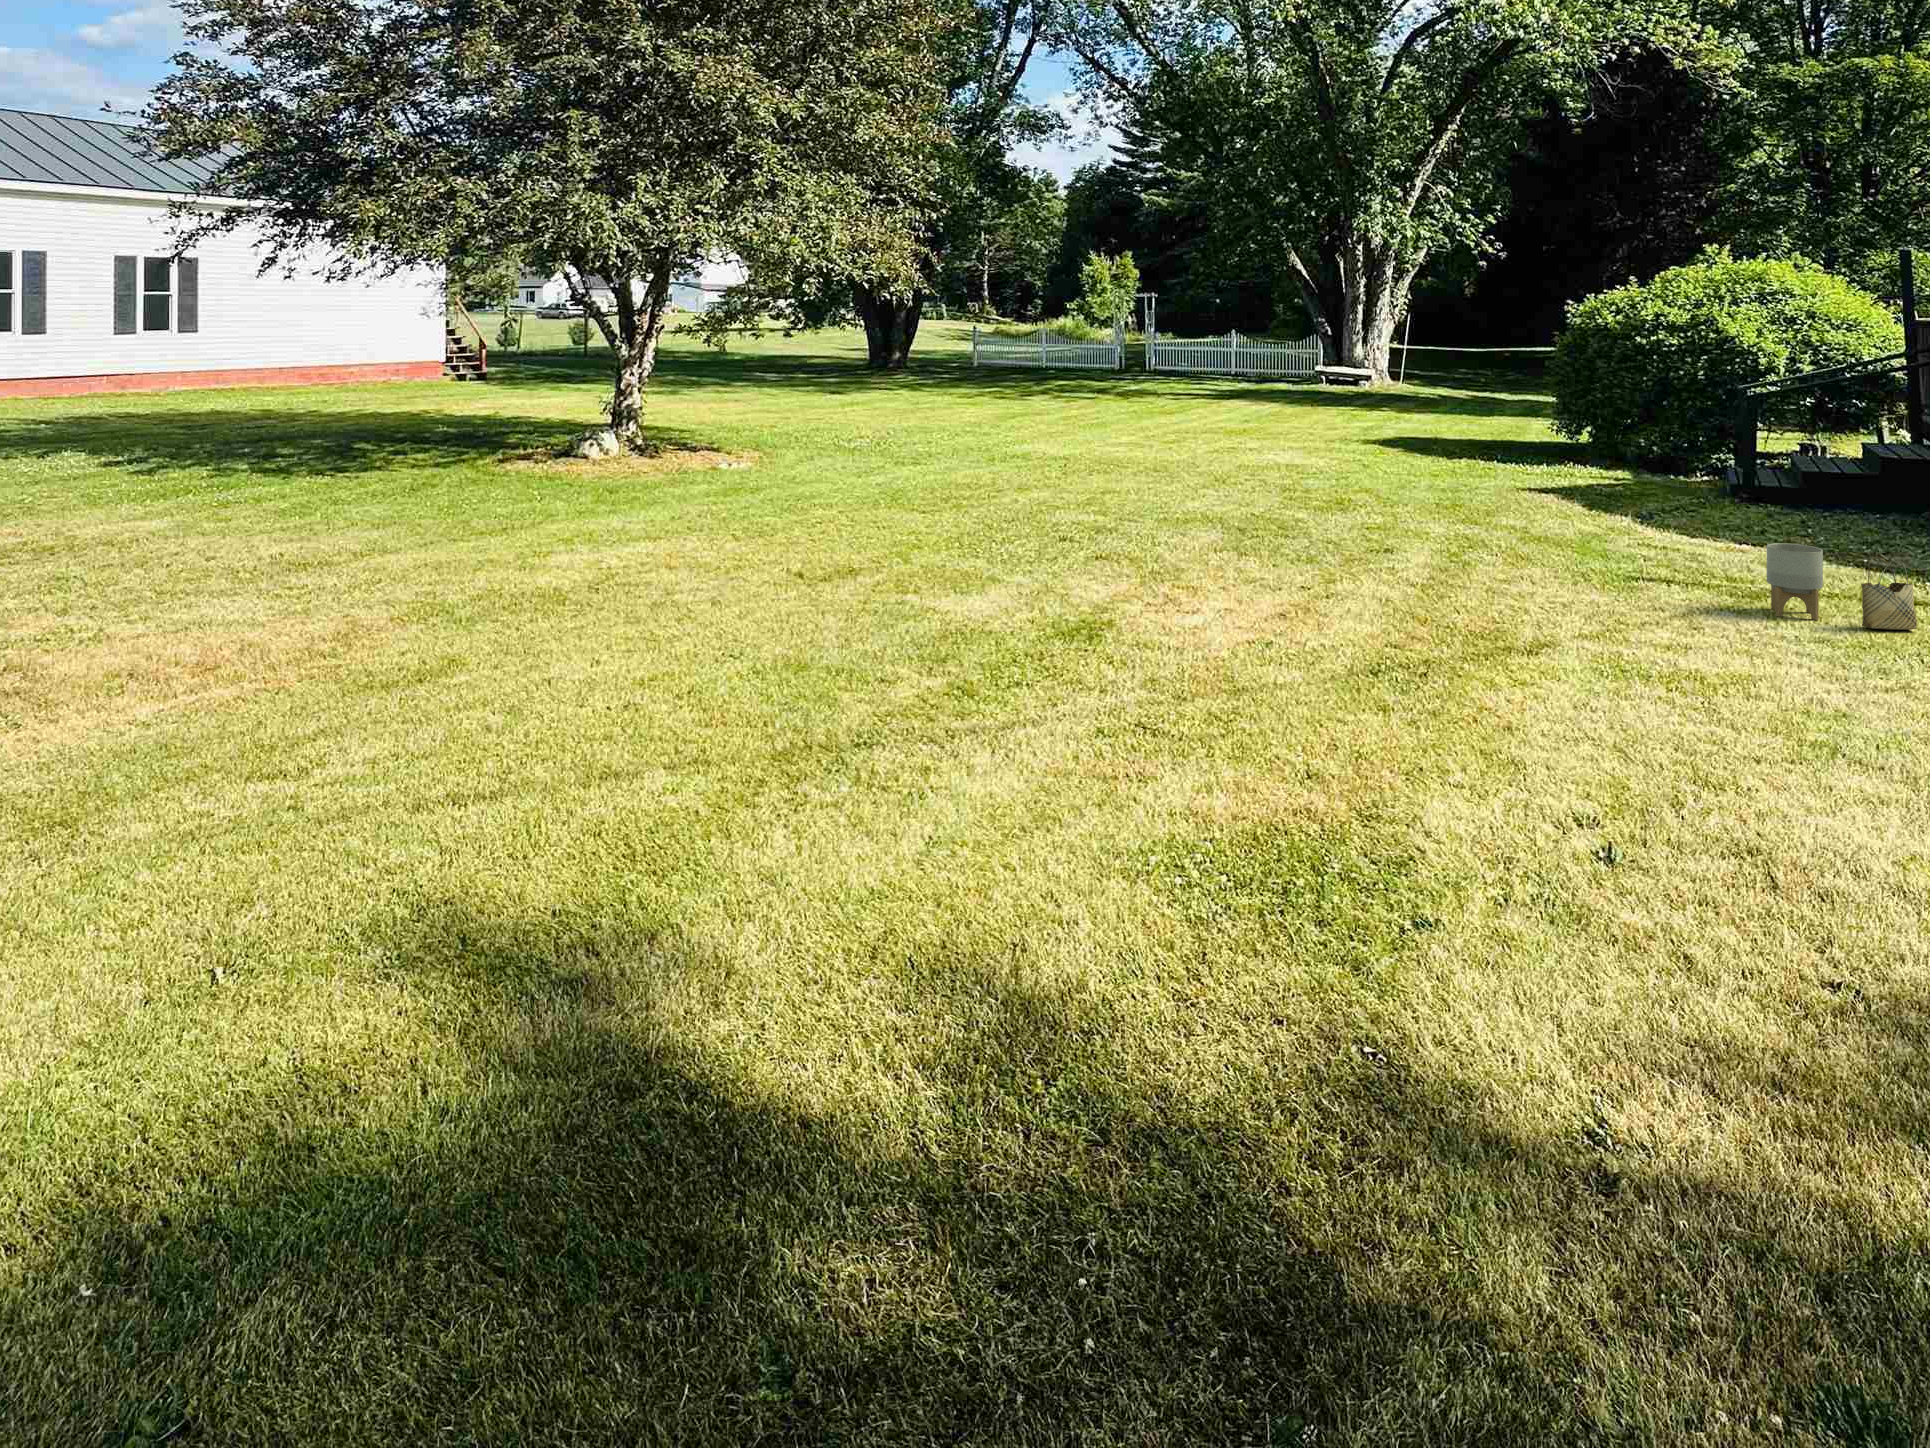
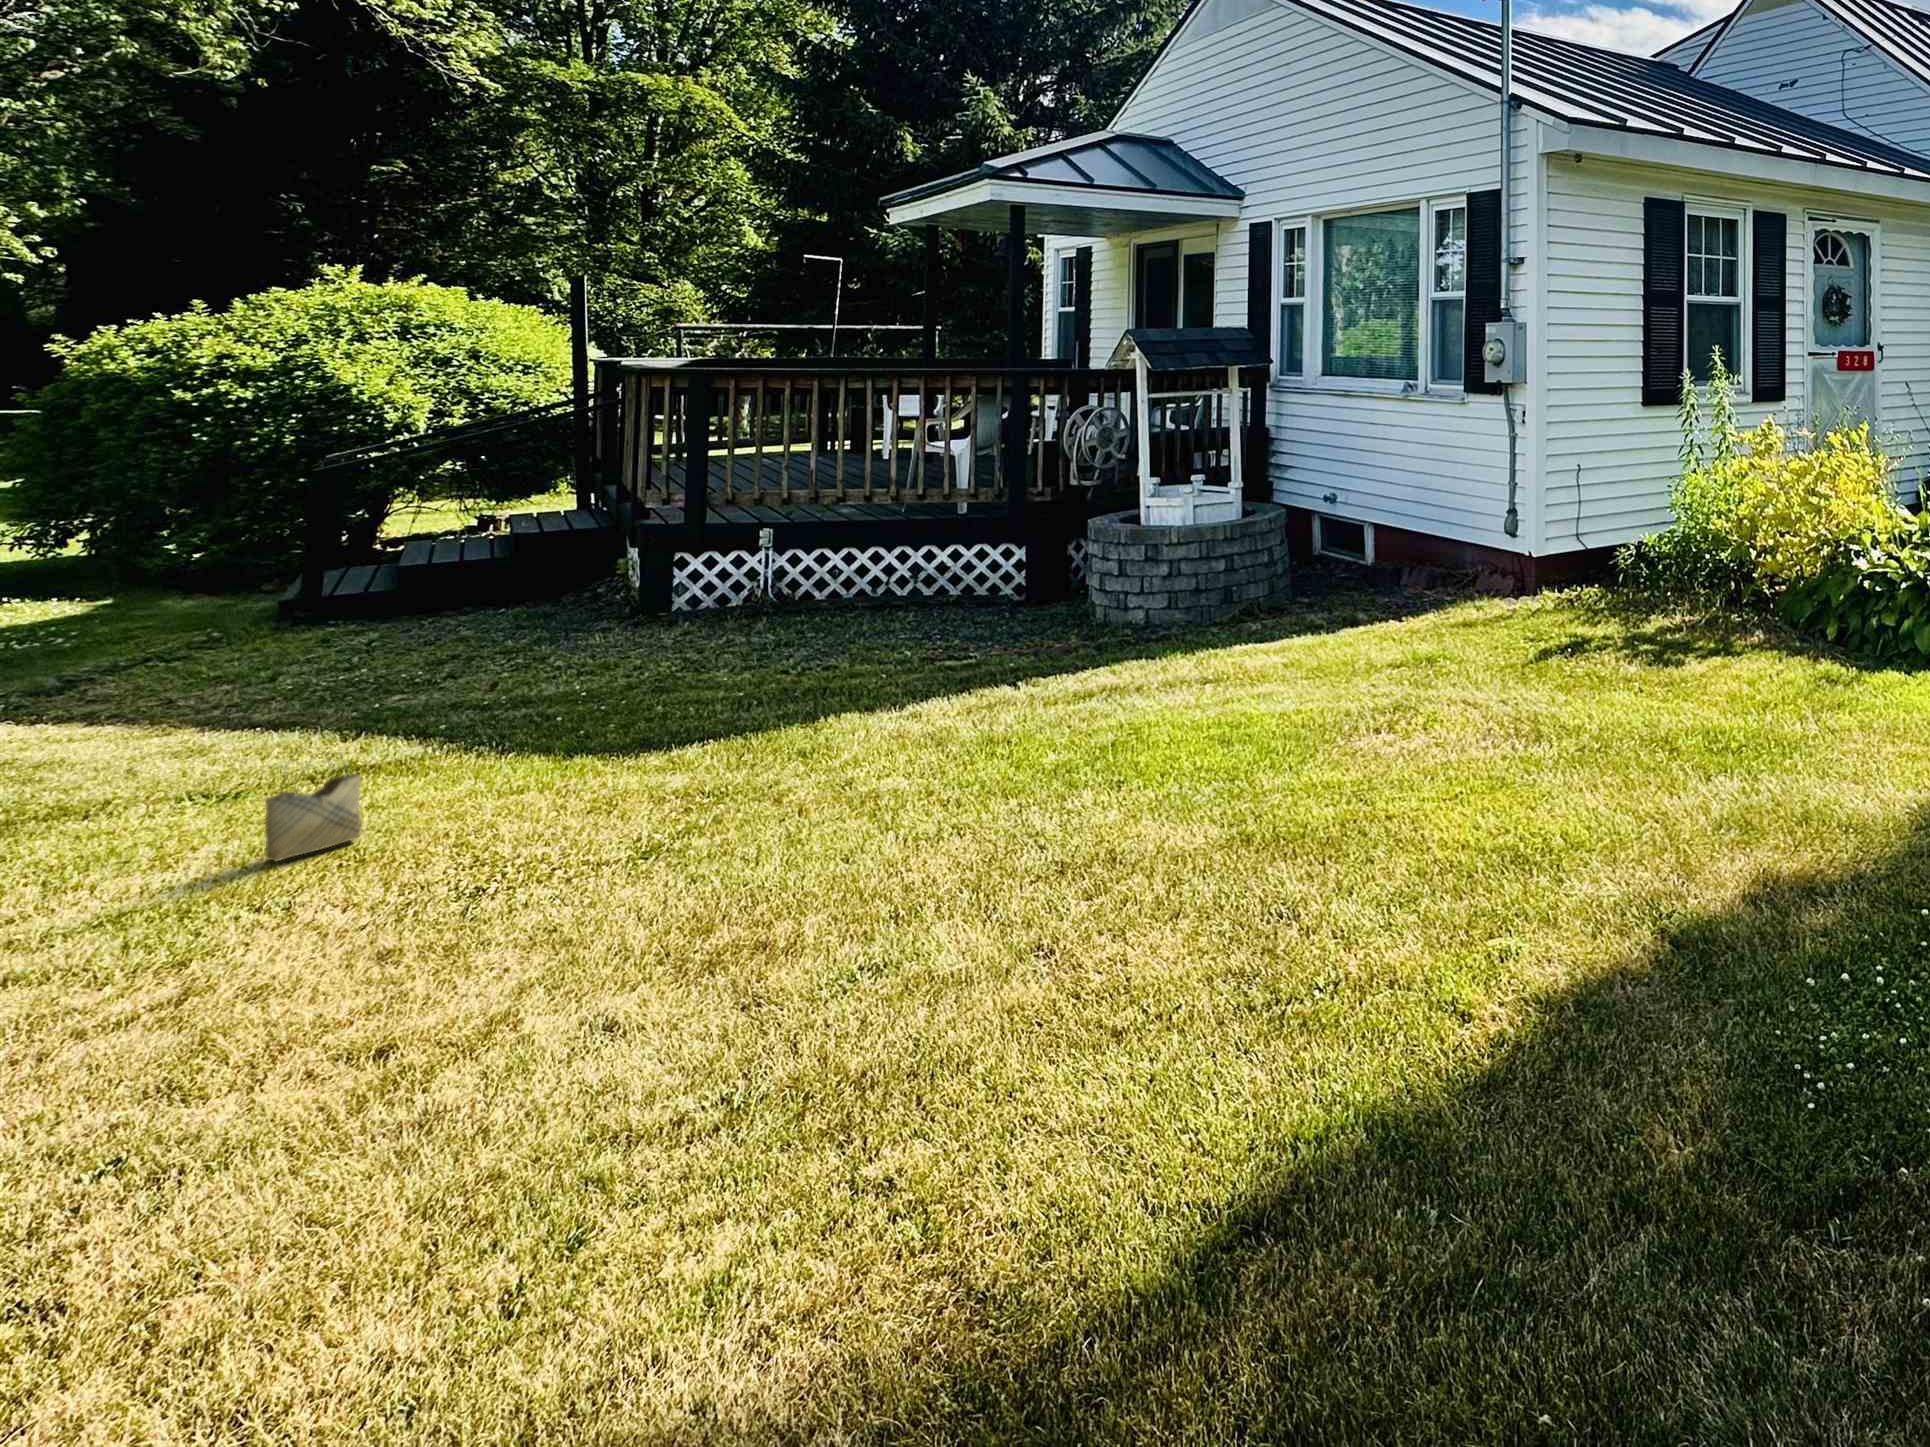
planter: present [1767,543,1823,620] -> none [95,752,212,886]

